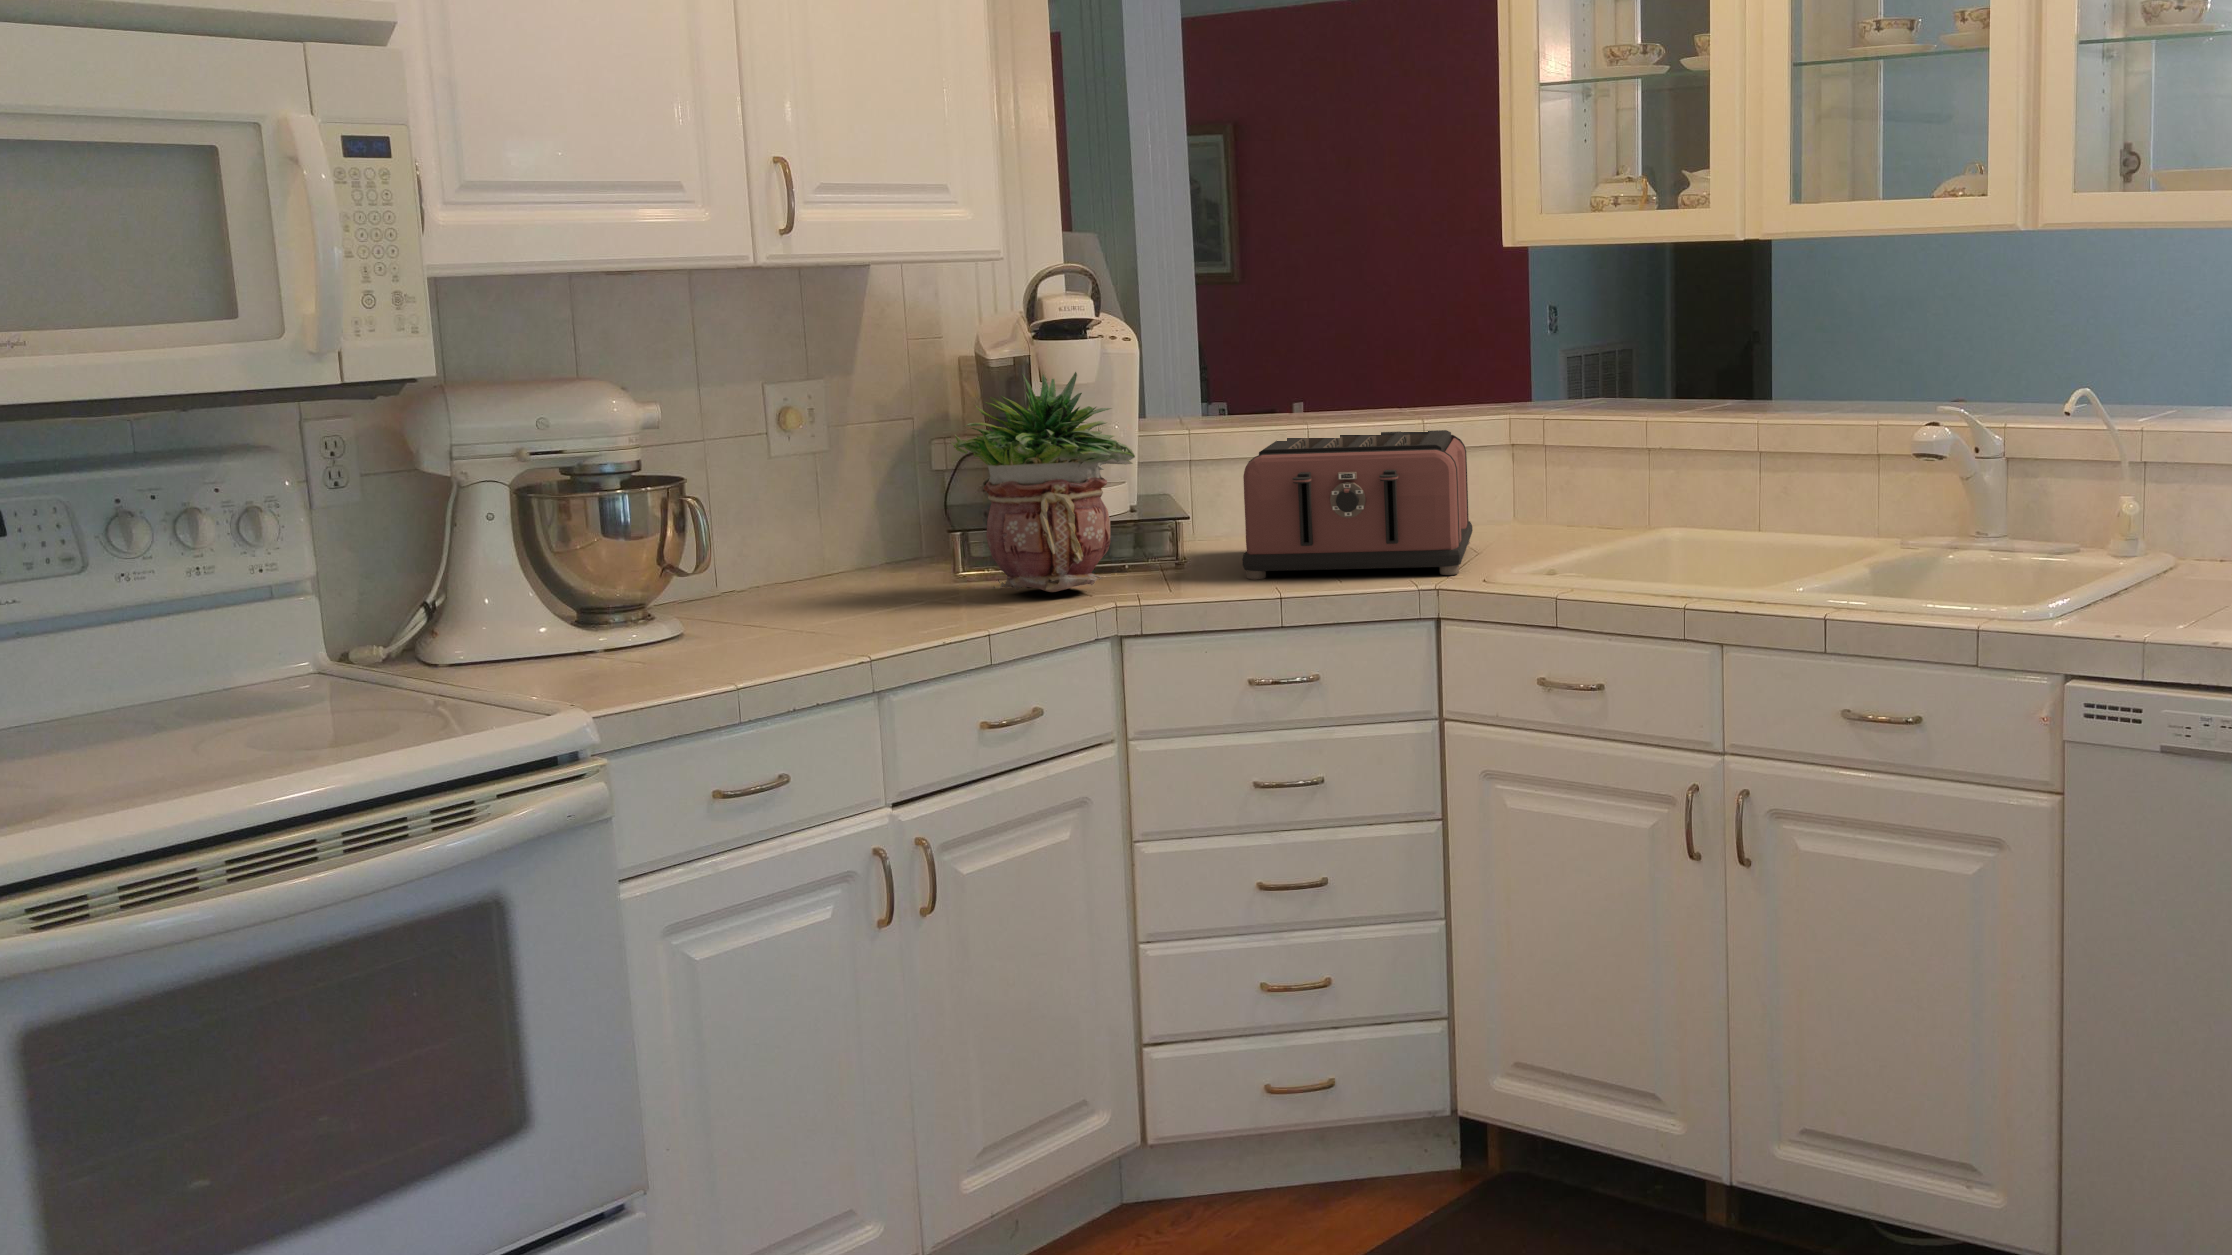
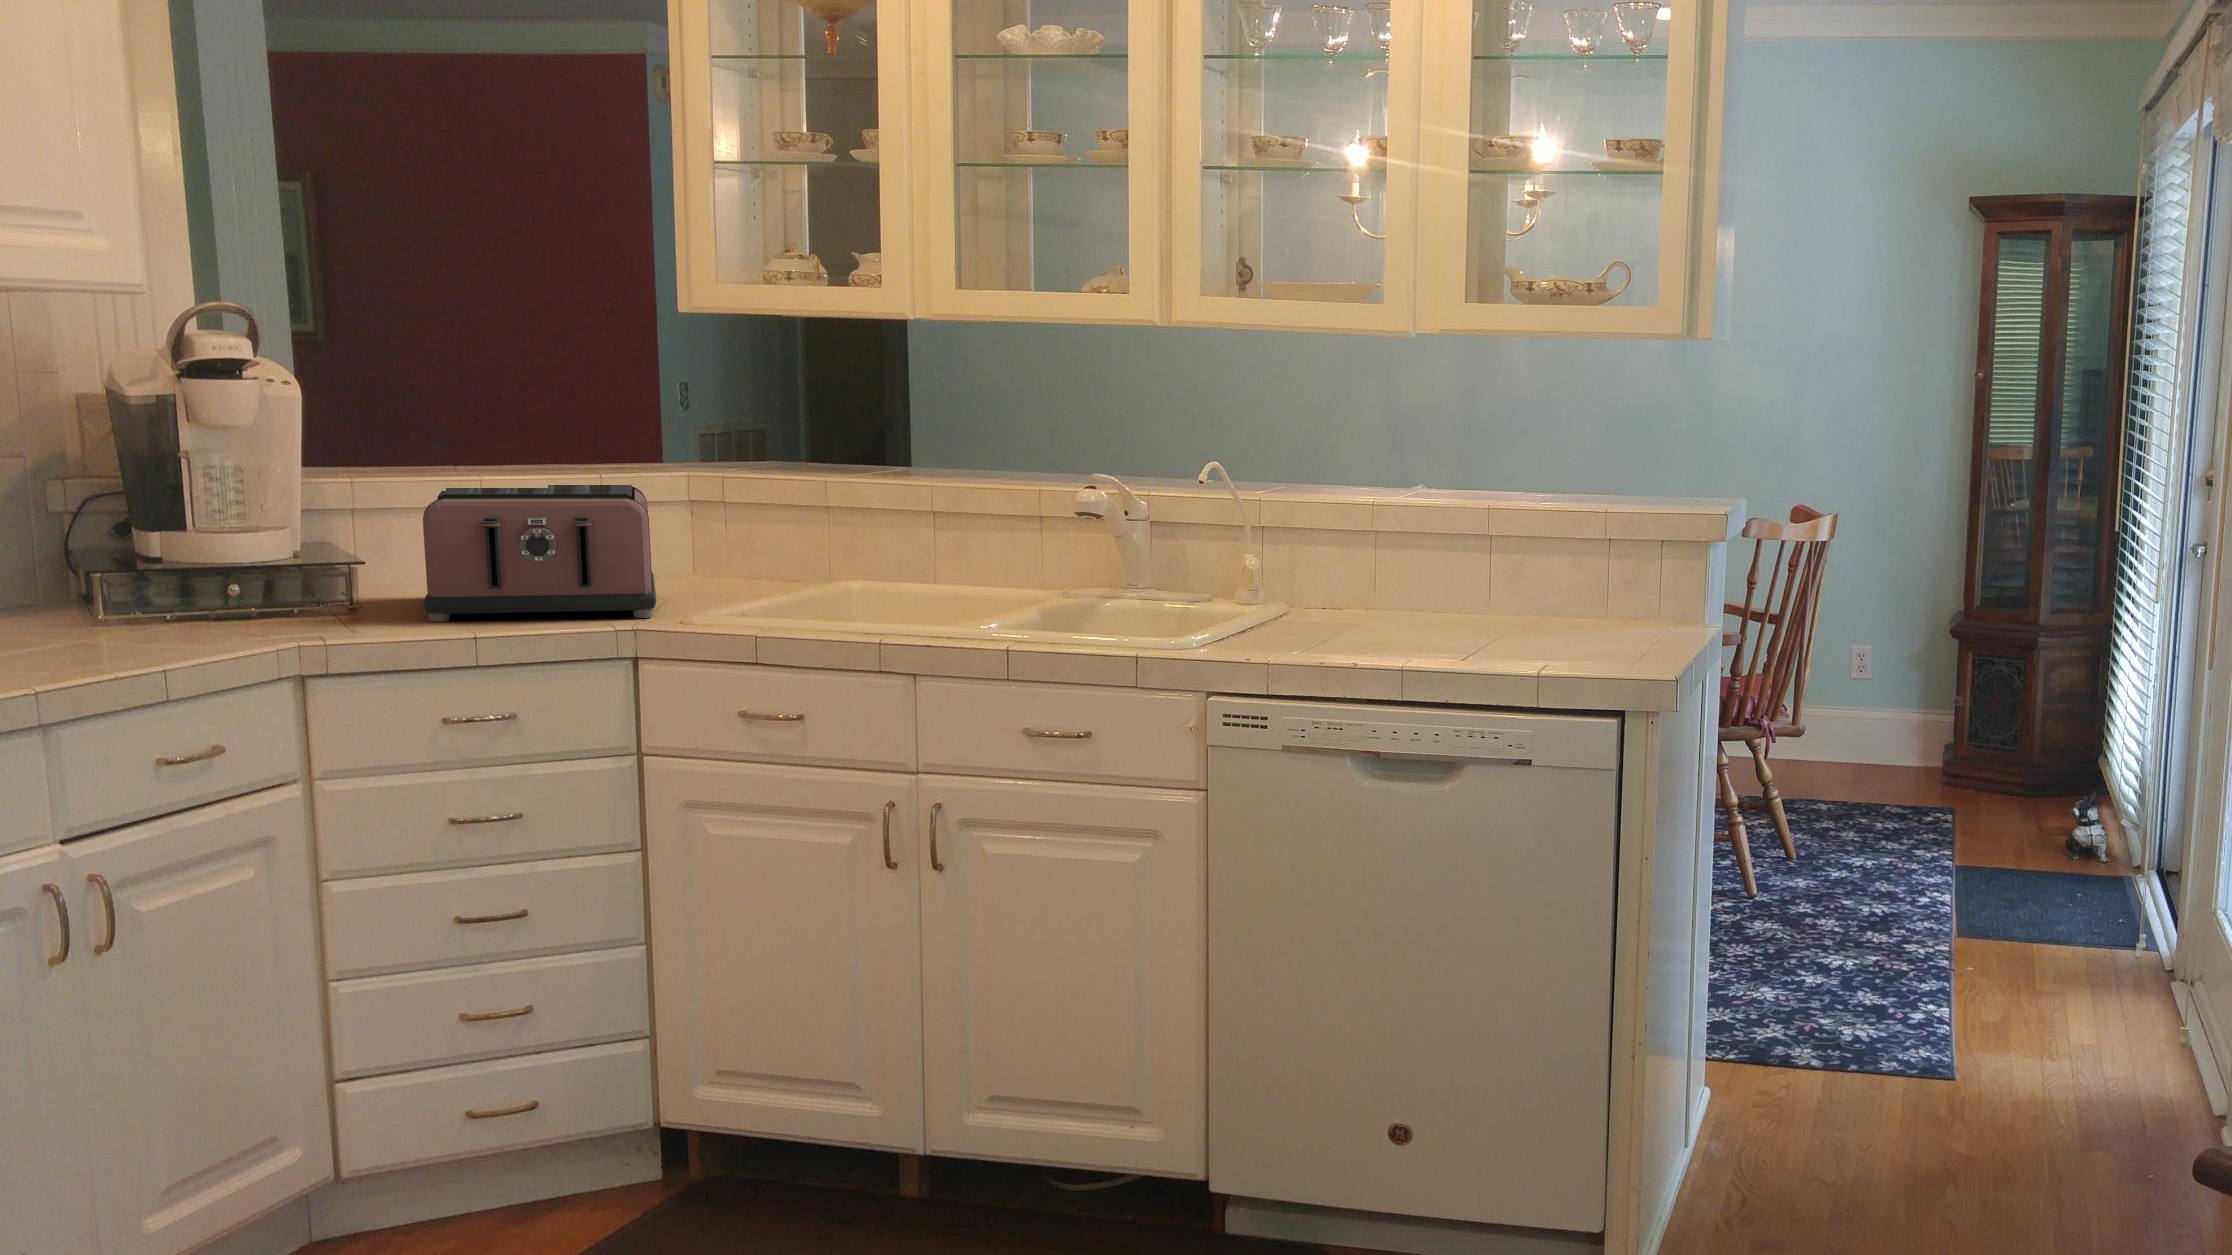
potted plant: present [952,372,1135,592] -> none [92,405,311,632]

